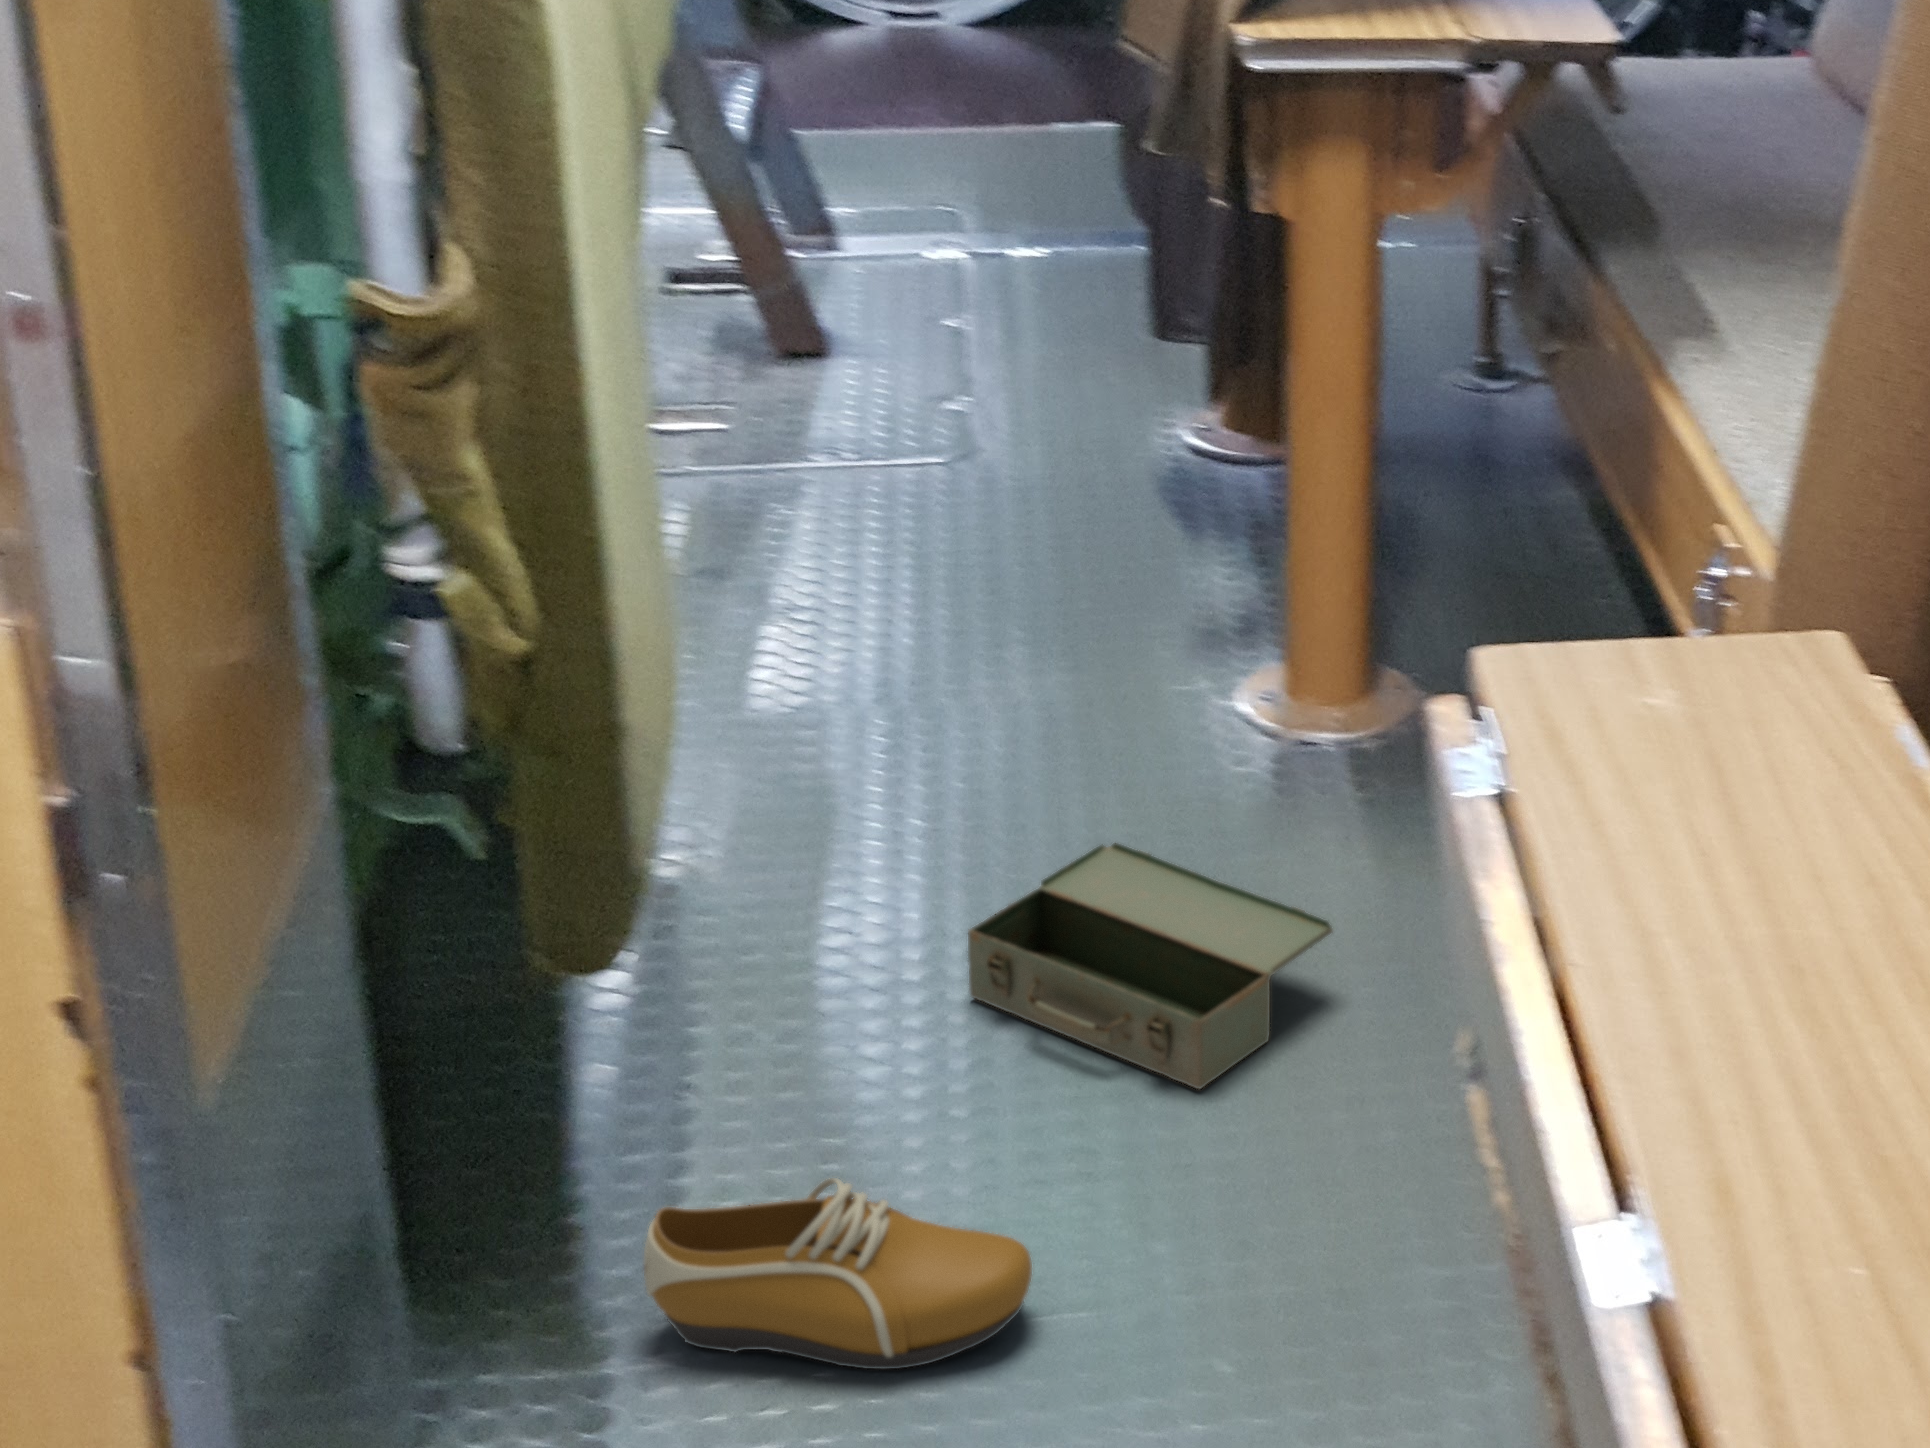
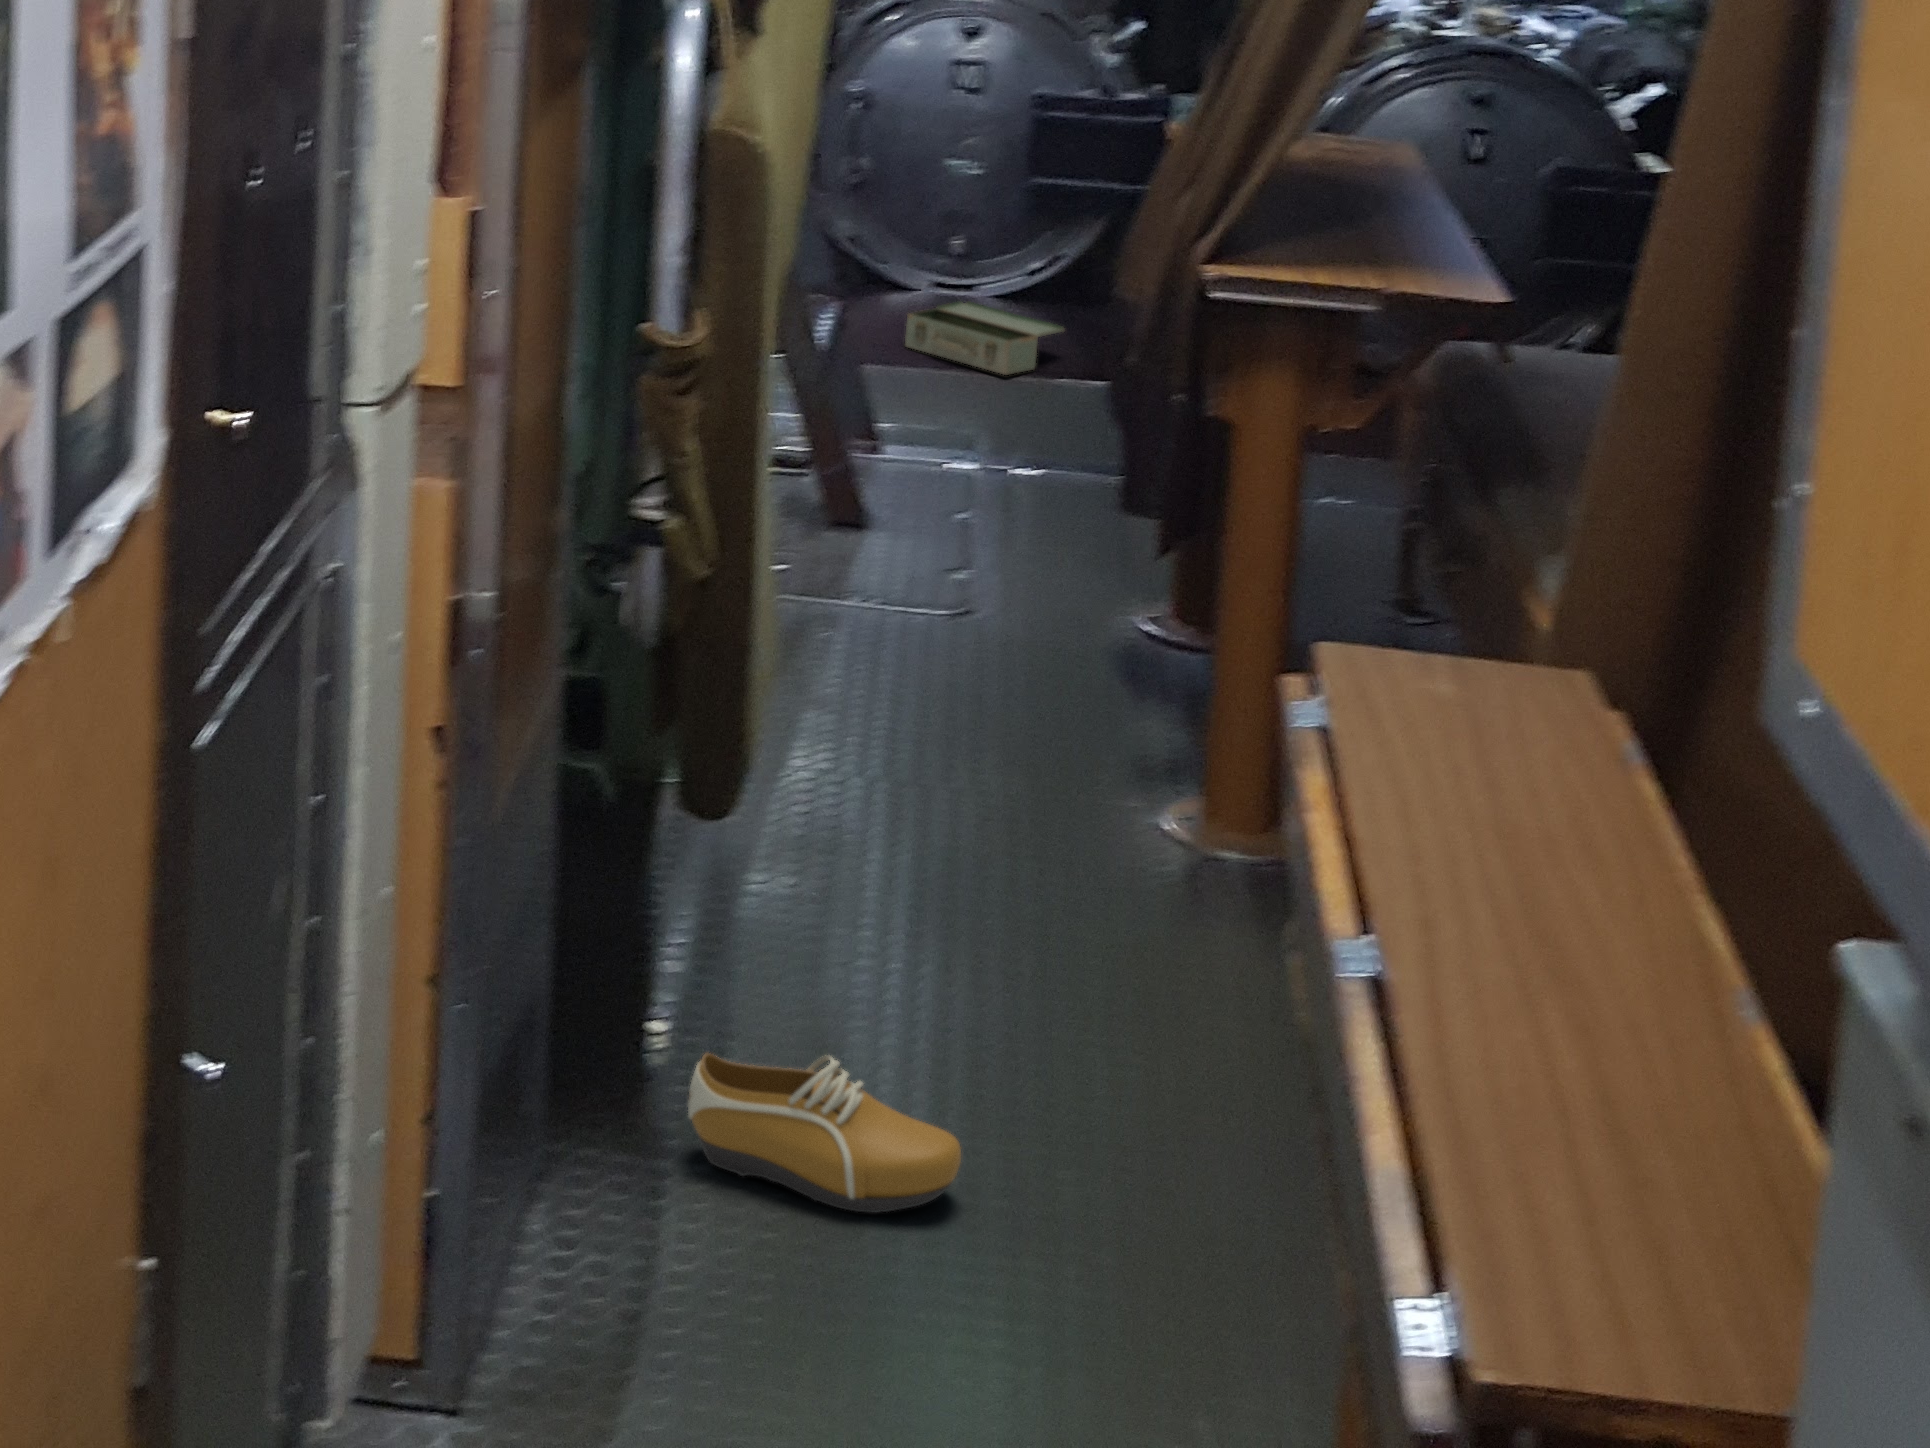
toolbox: present [968,843,1333,1089] -> present [905,302,1064,375]

